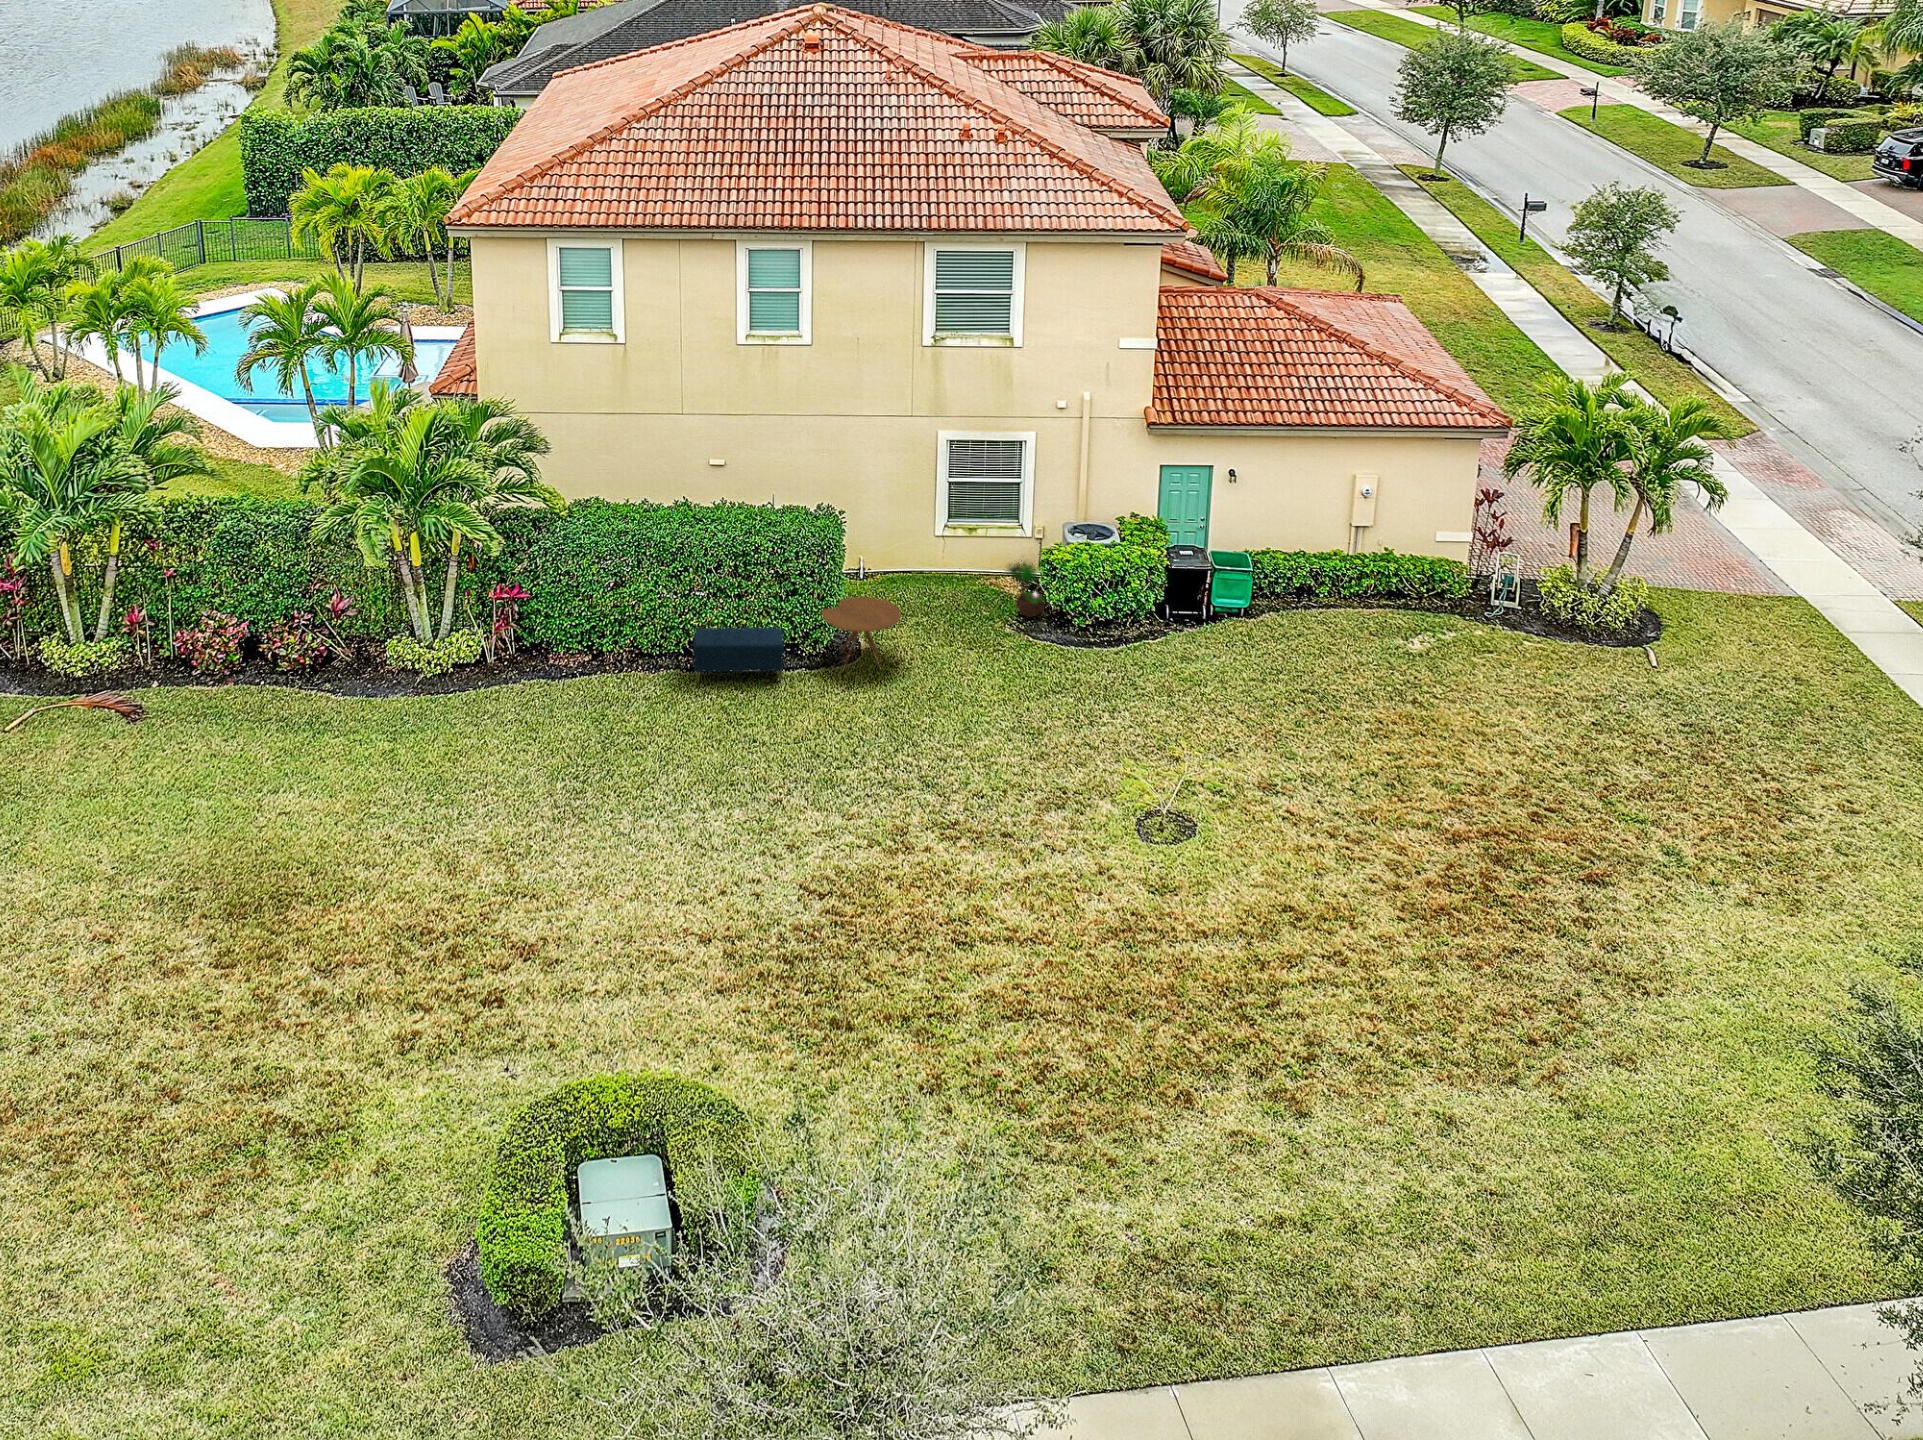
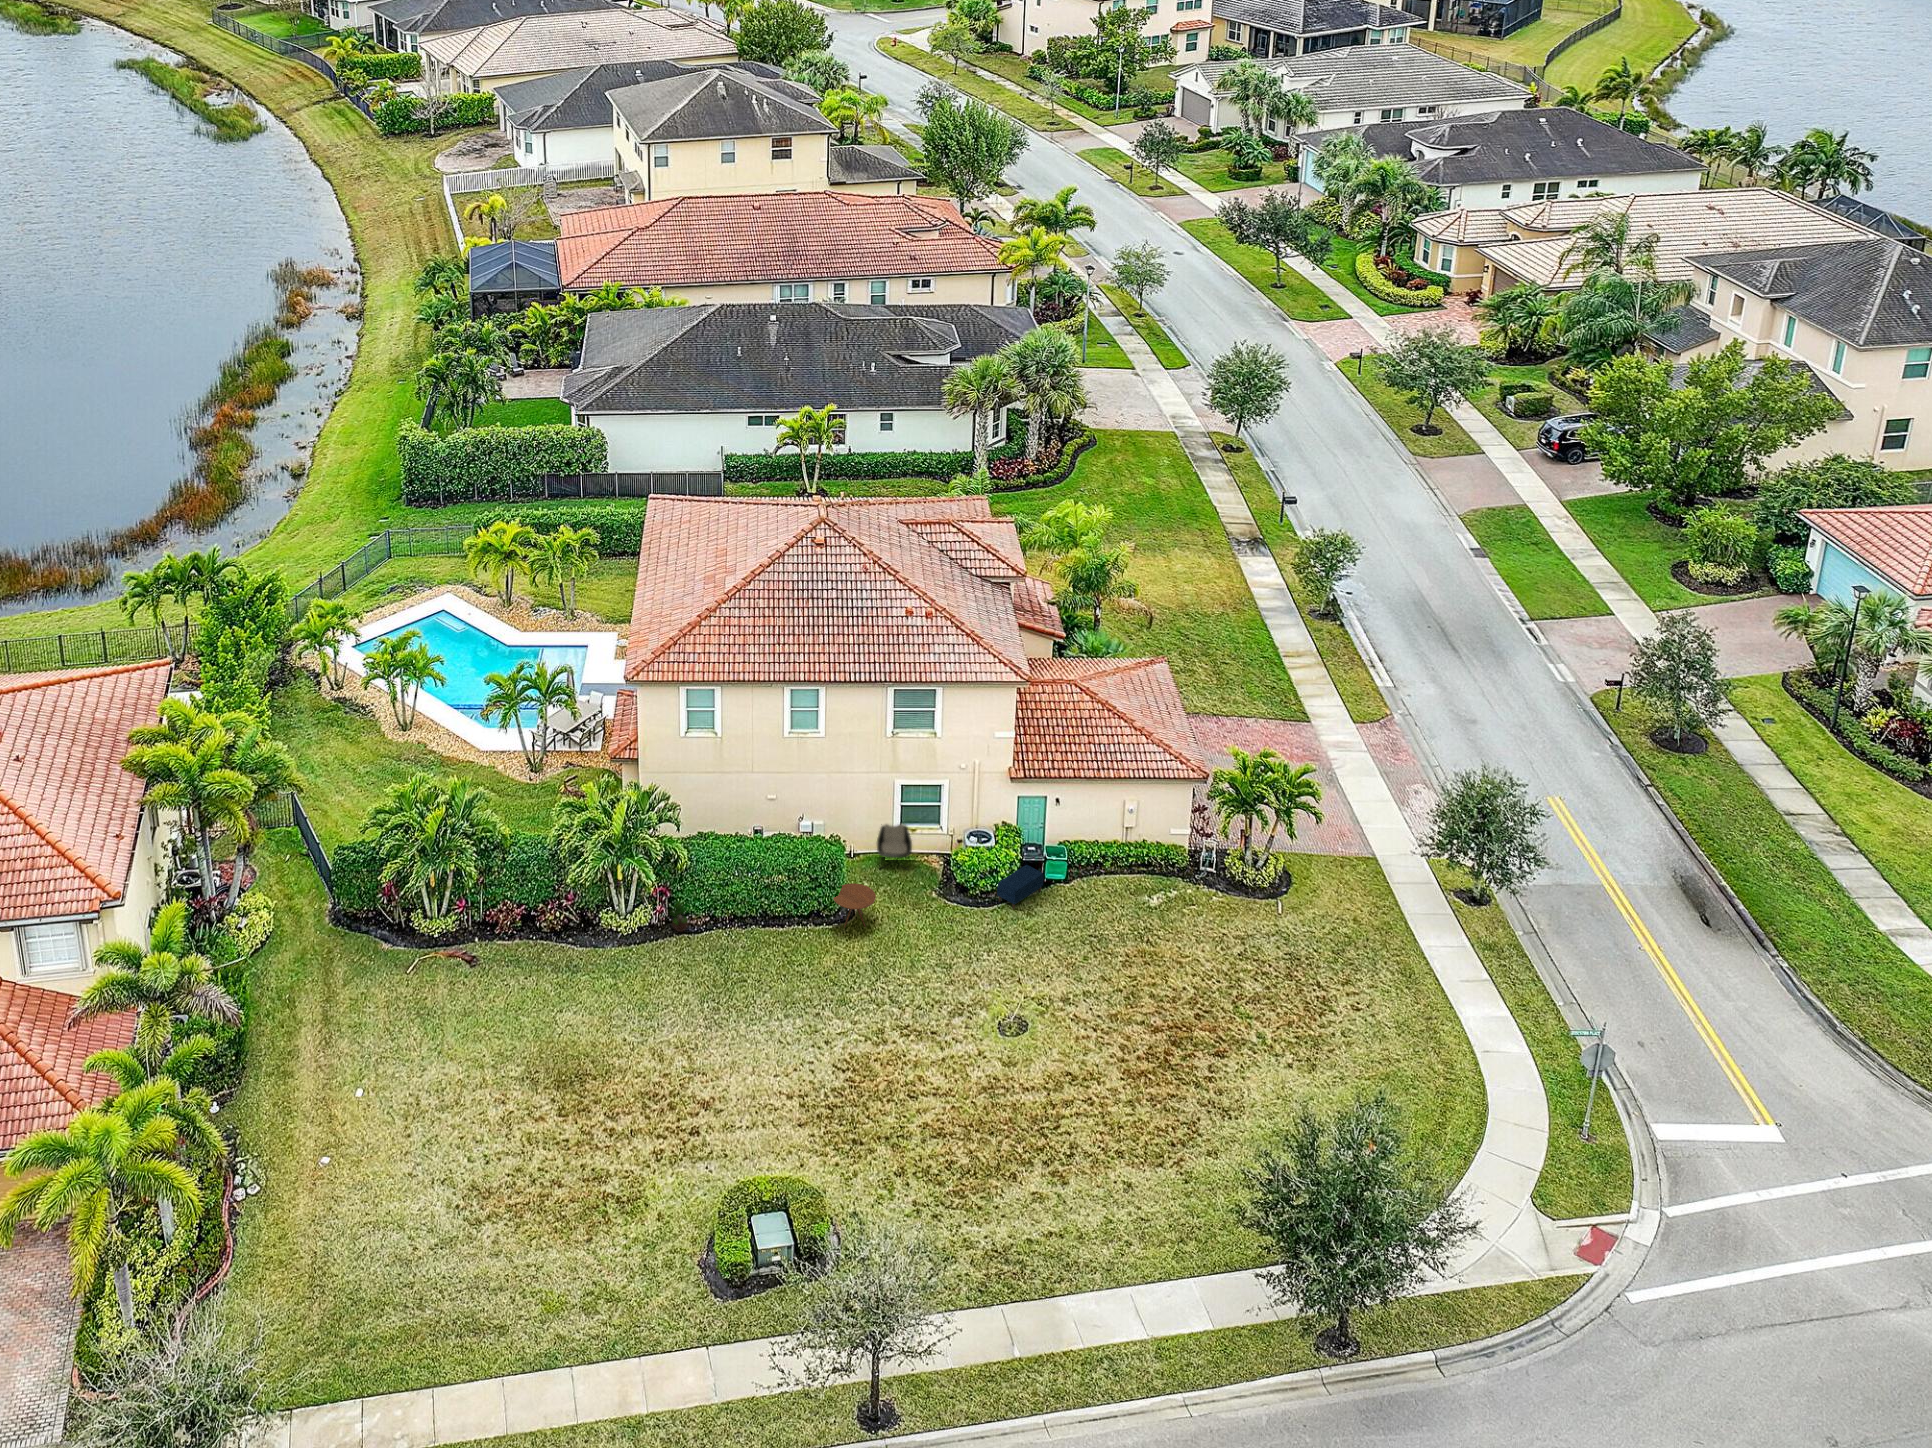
lounge chair: none [907,511,971,596] -> present [877,824,912,864]
potted tree: present [1007,561,1045,617] -> present [672,902,688,932]
bench: present [693,627,784,682] -> present [997,865,1044,910]

